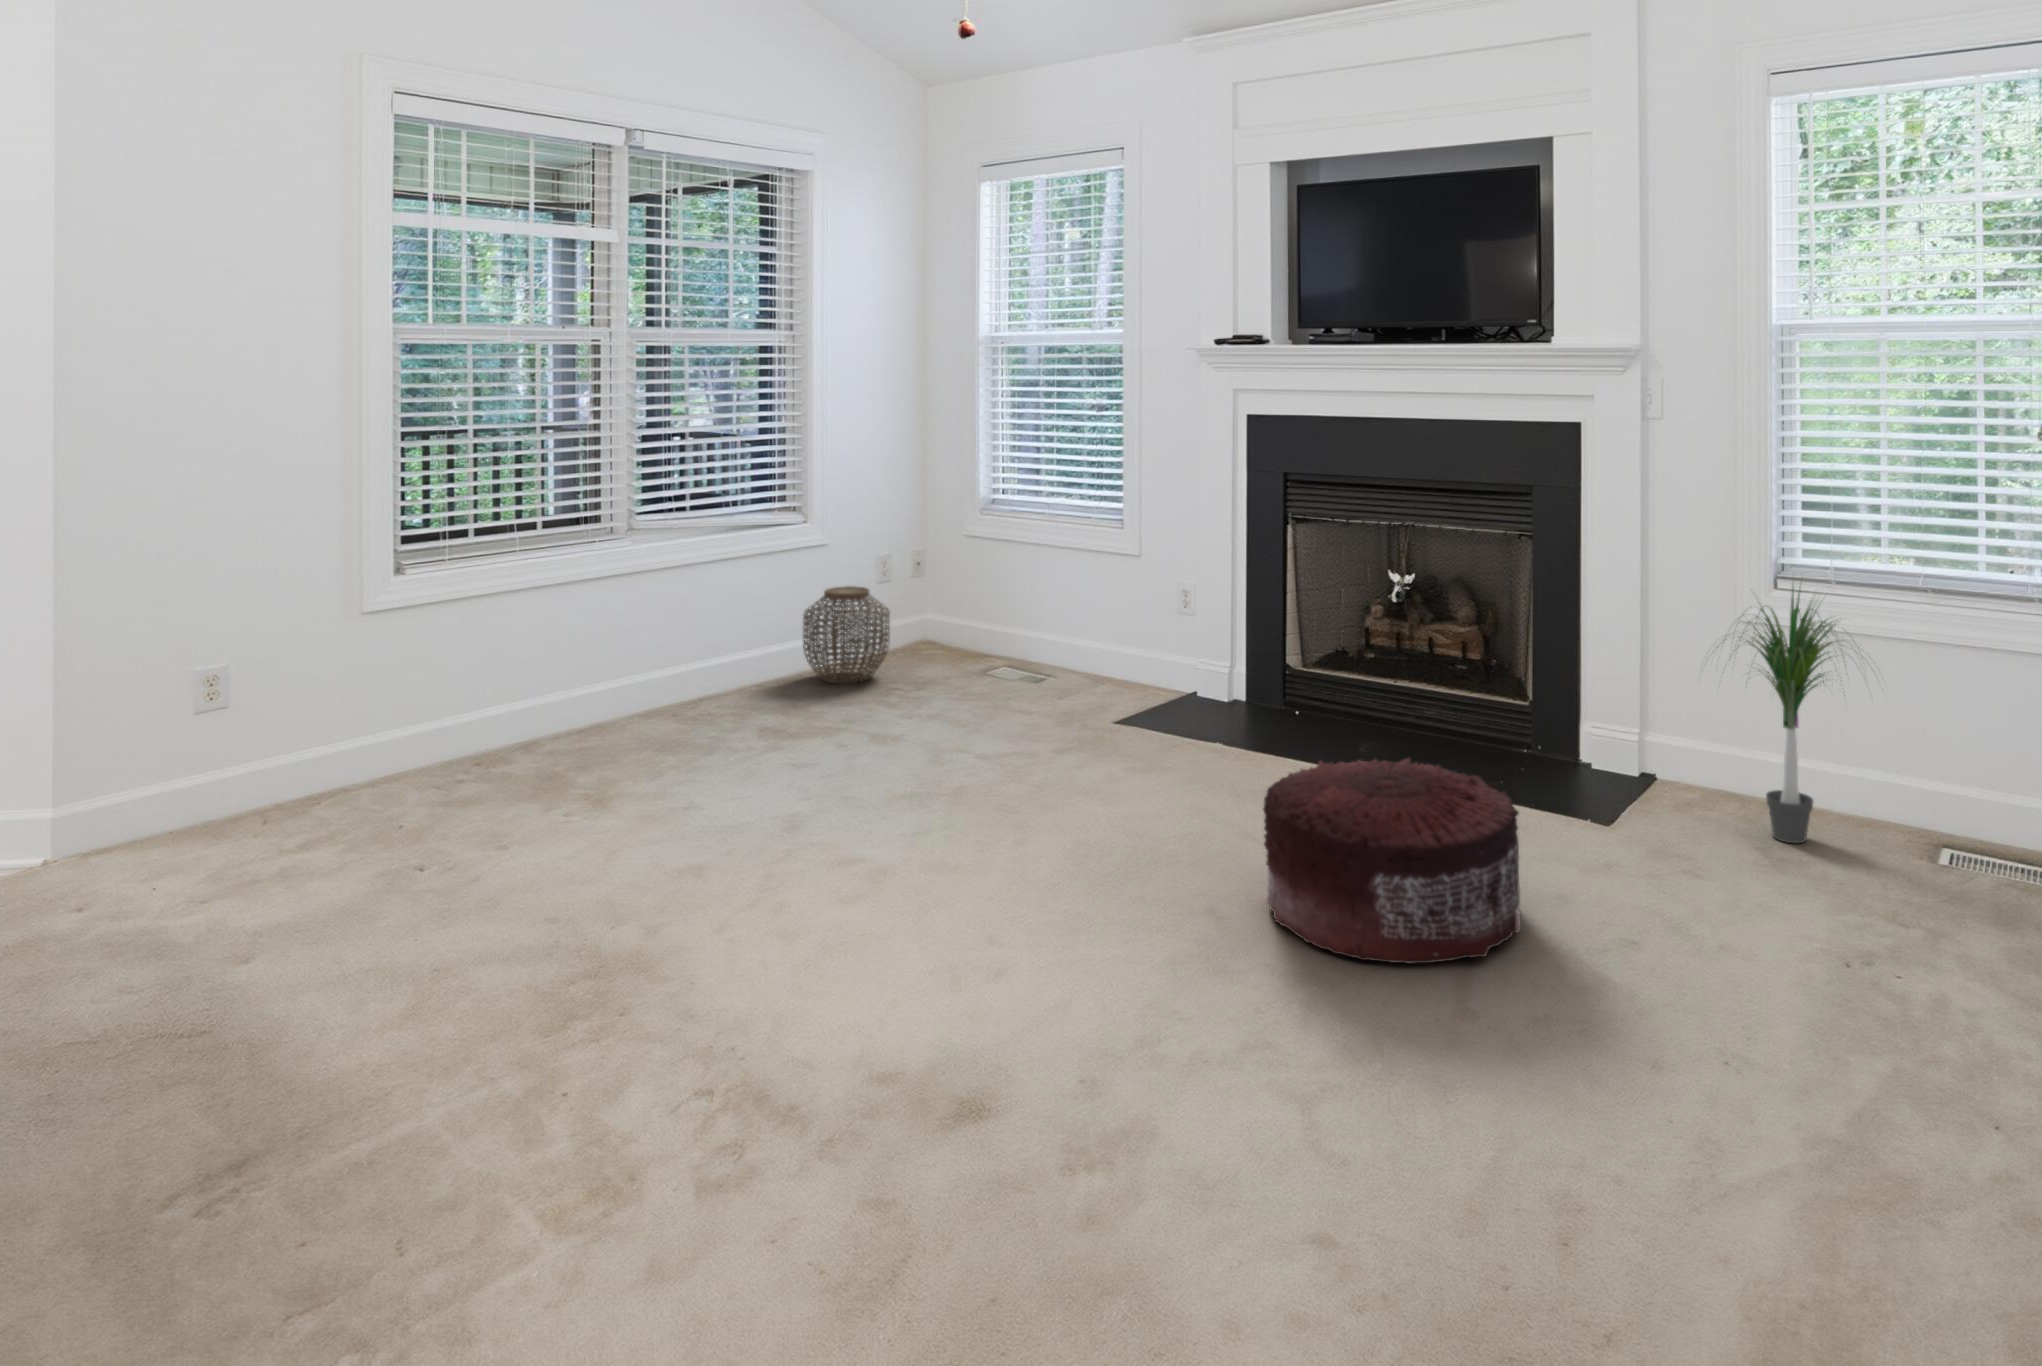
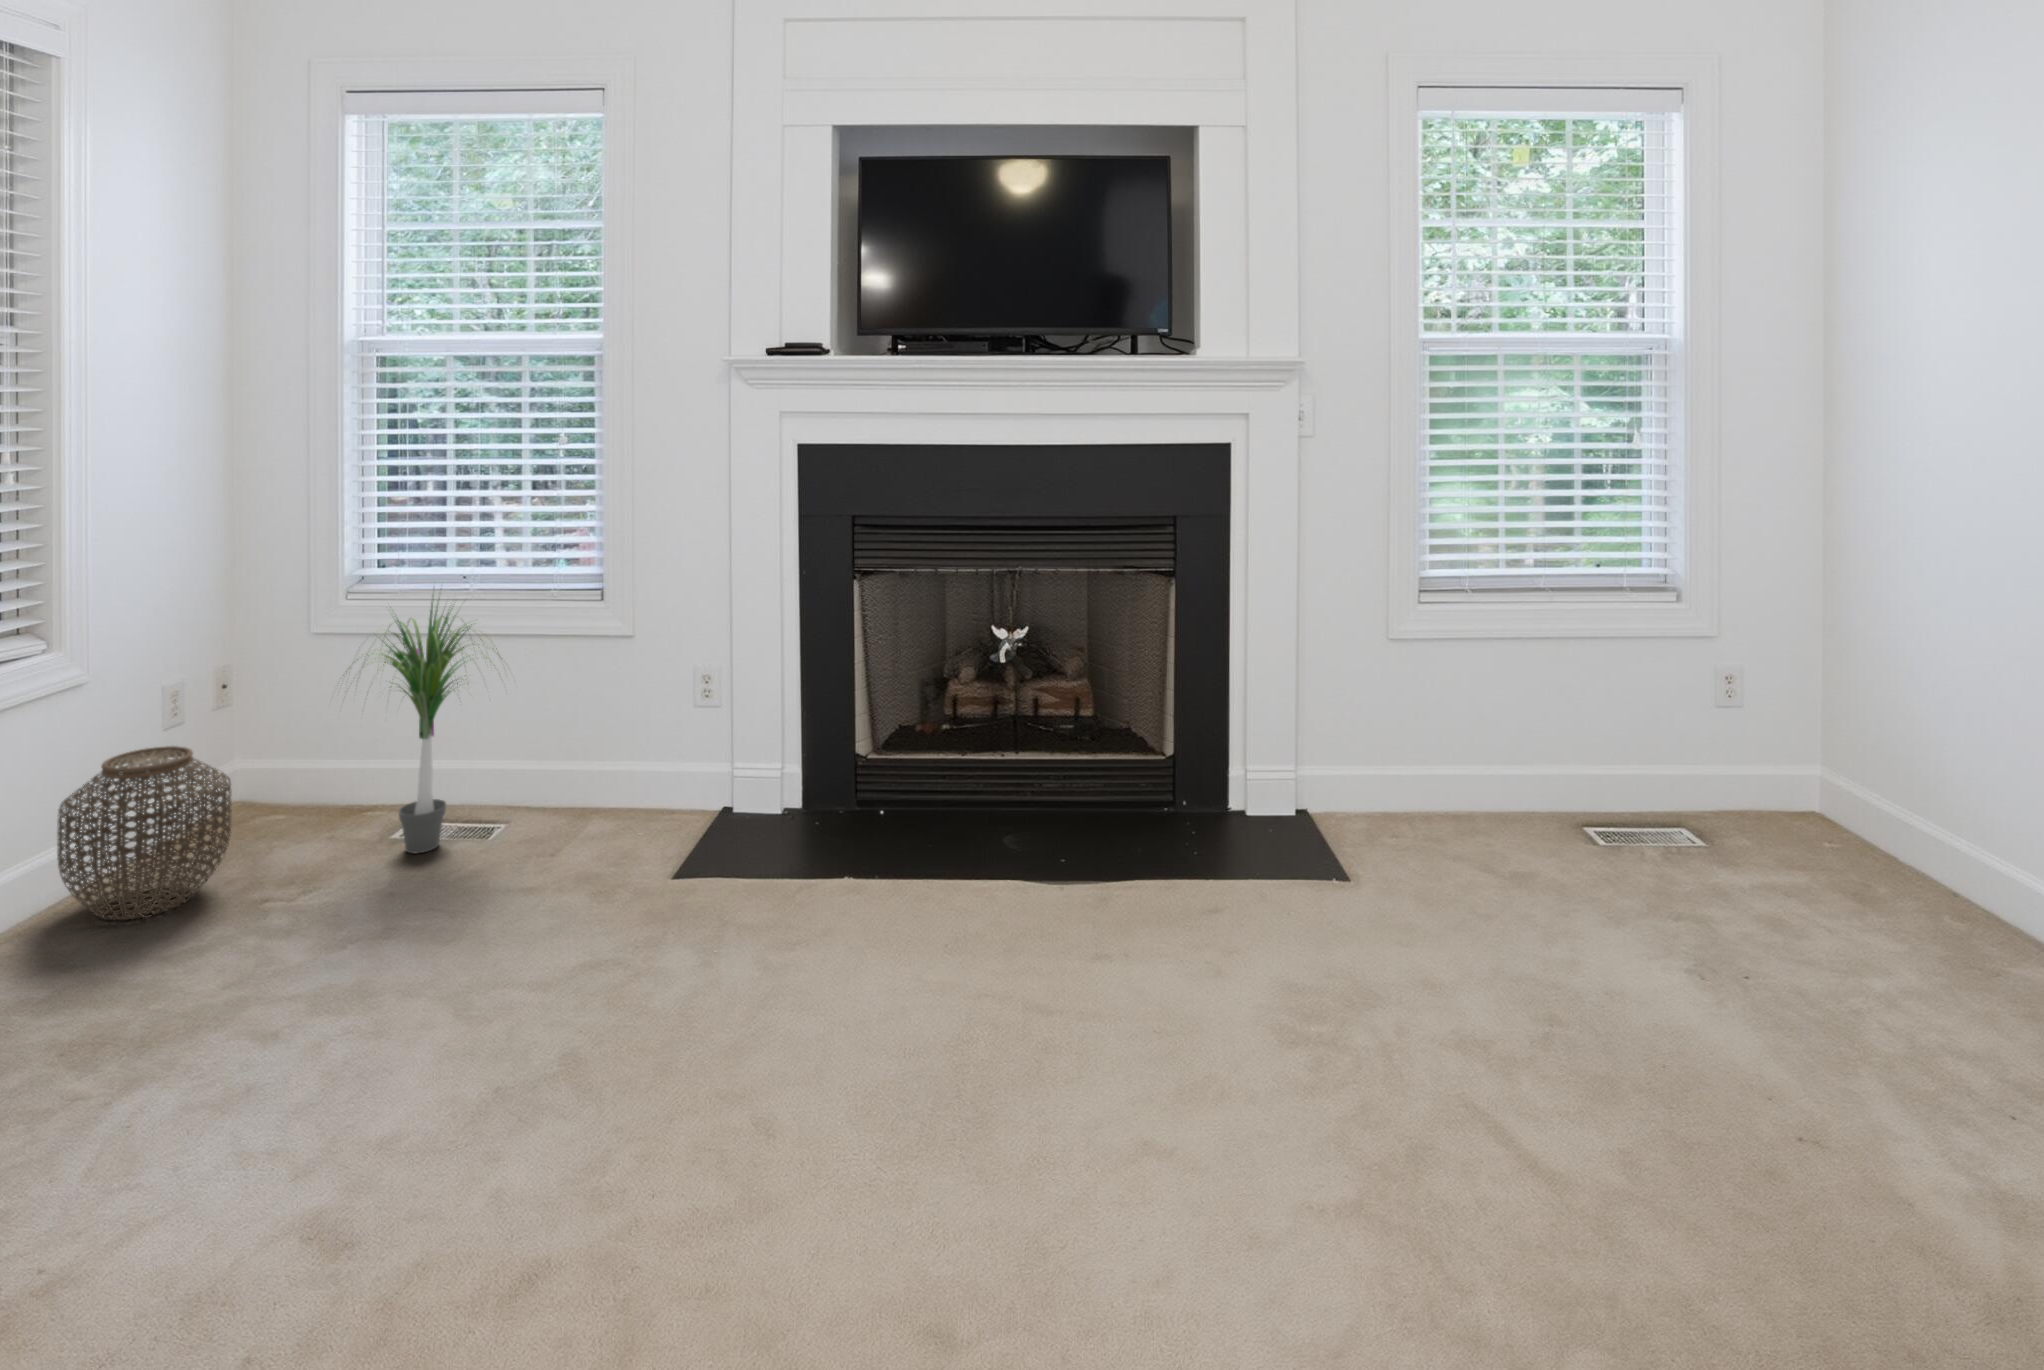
potted plant: present [1713,591,1859,843] -> present [343,595,503,853]
pouf: present [1263,758,1521,964] -> none [1186,882,1532,1209]

